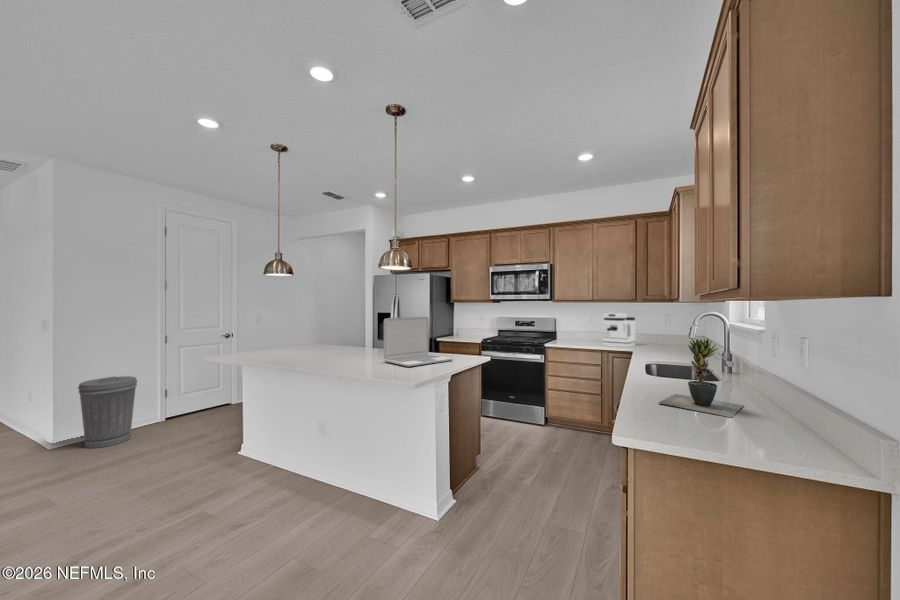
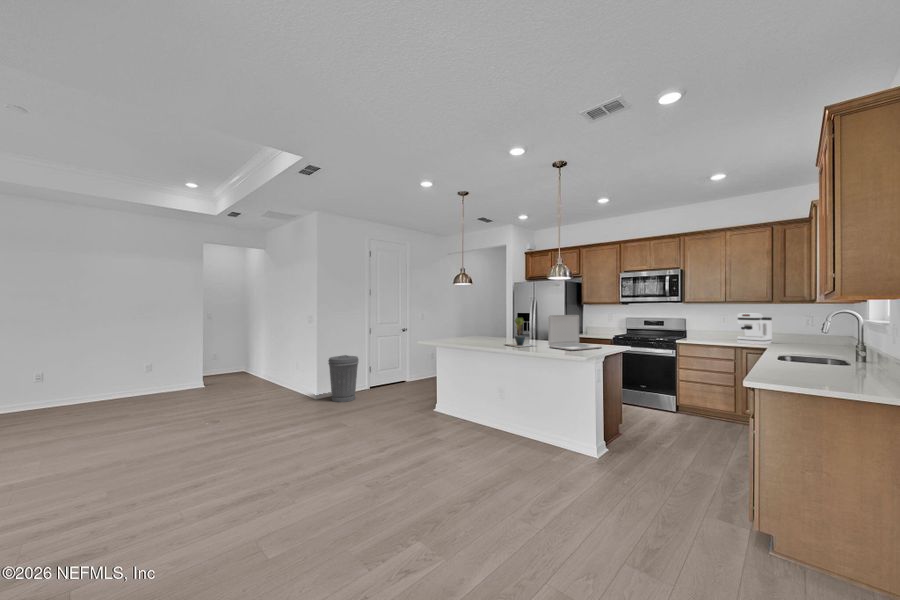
potted plant: present [659,339,743,417] -> present [507,318,534,347]

